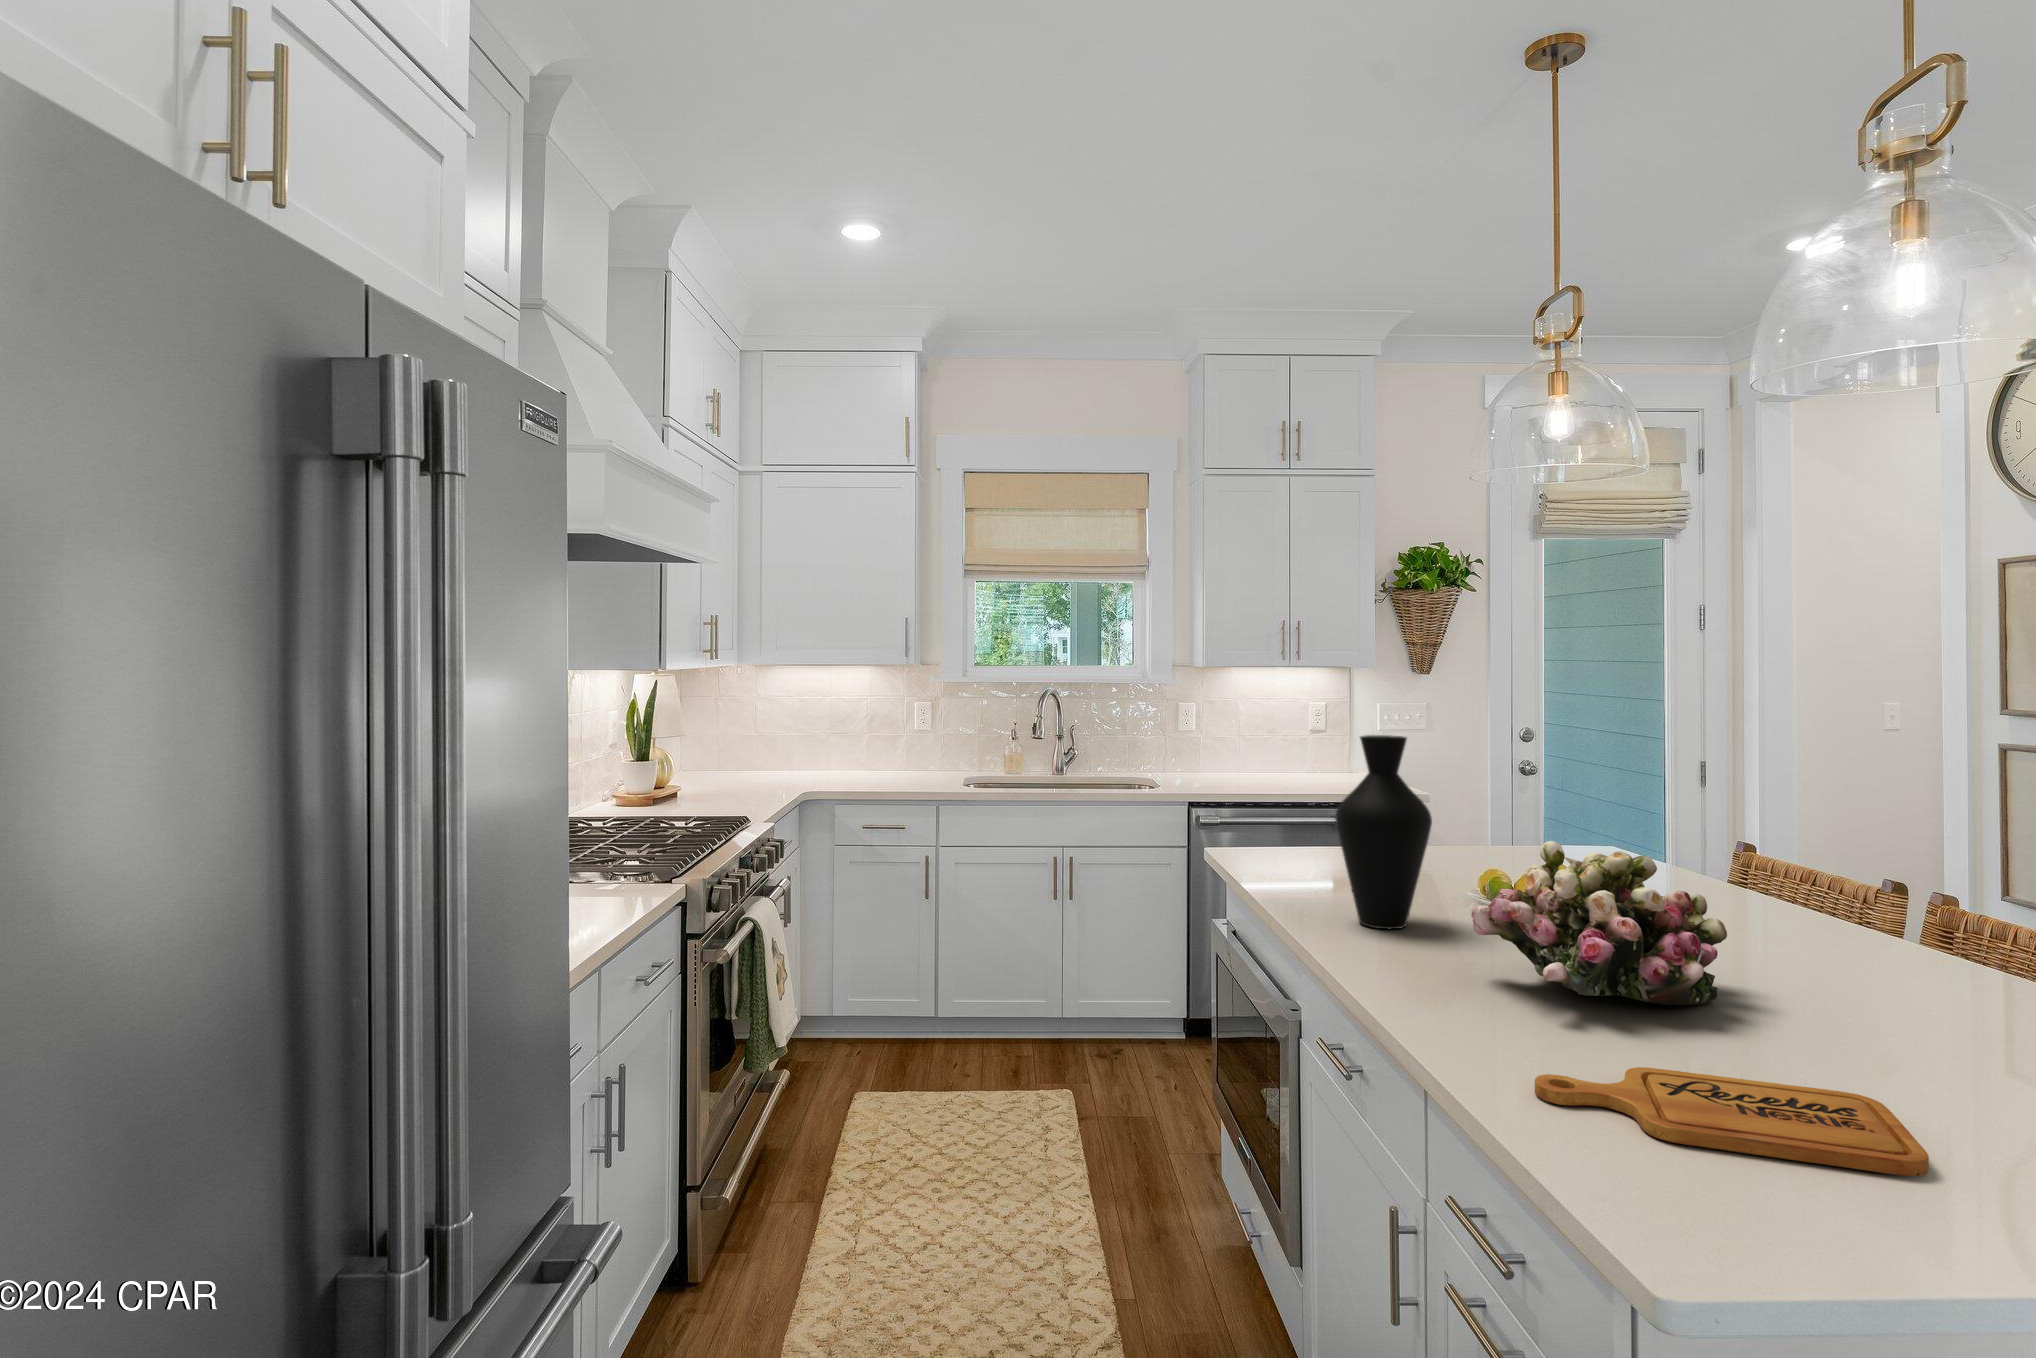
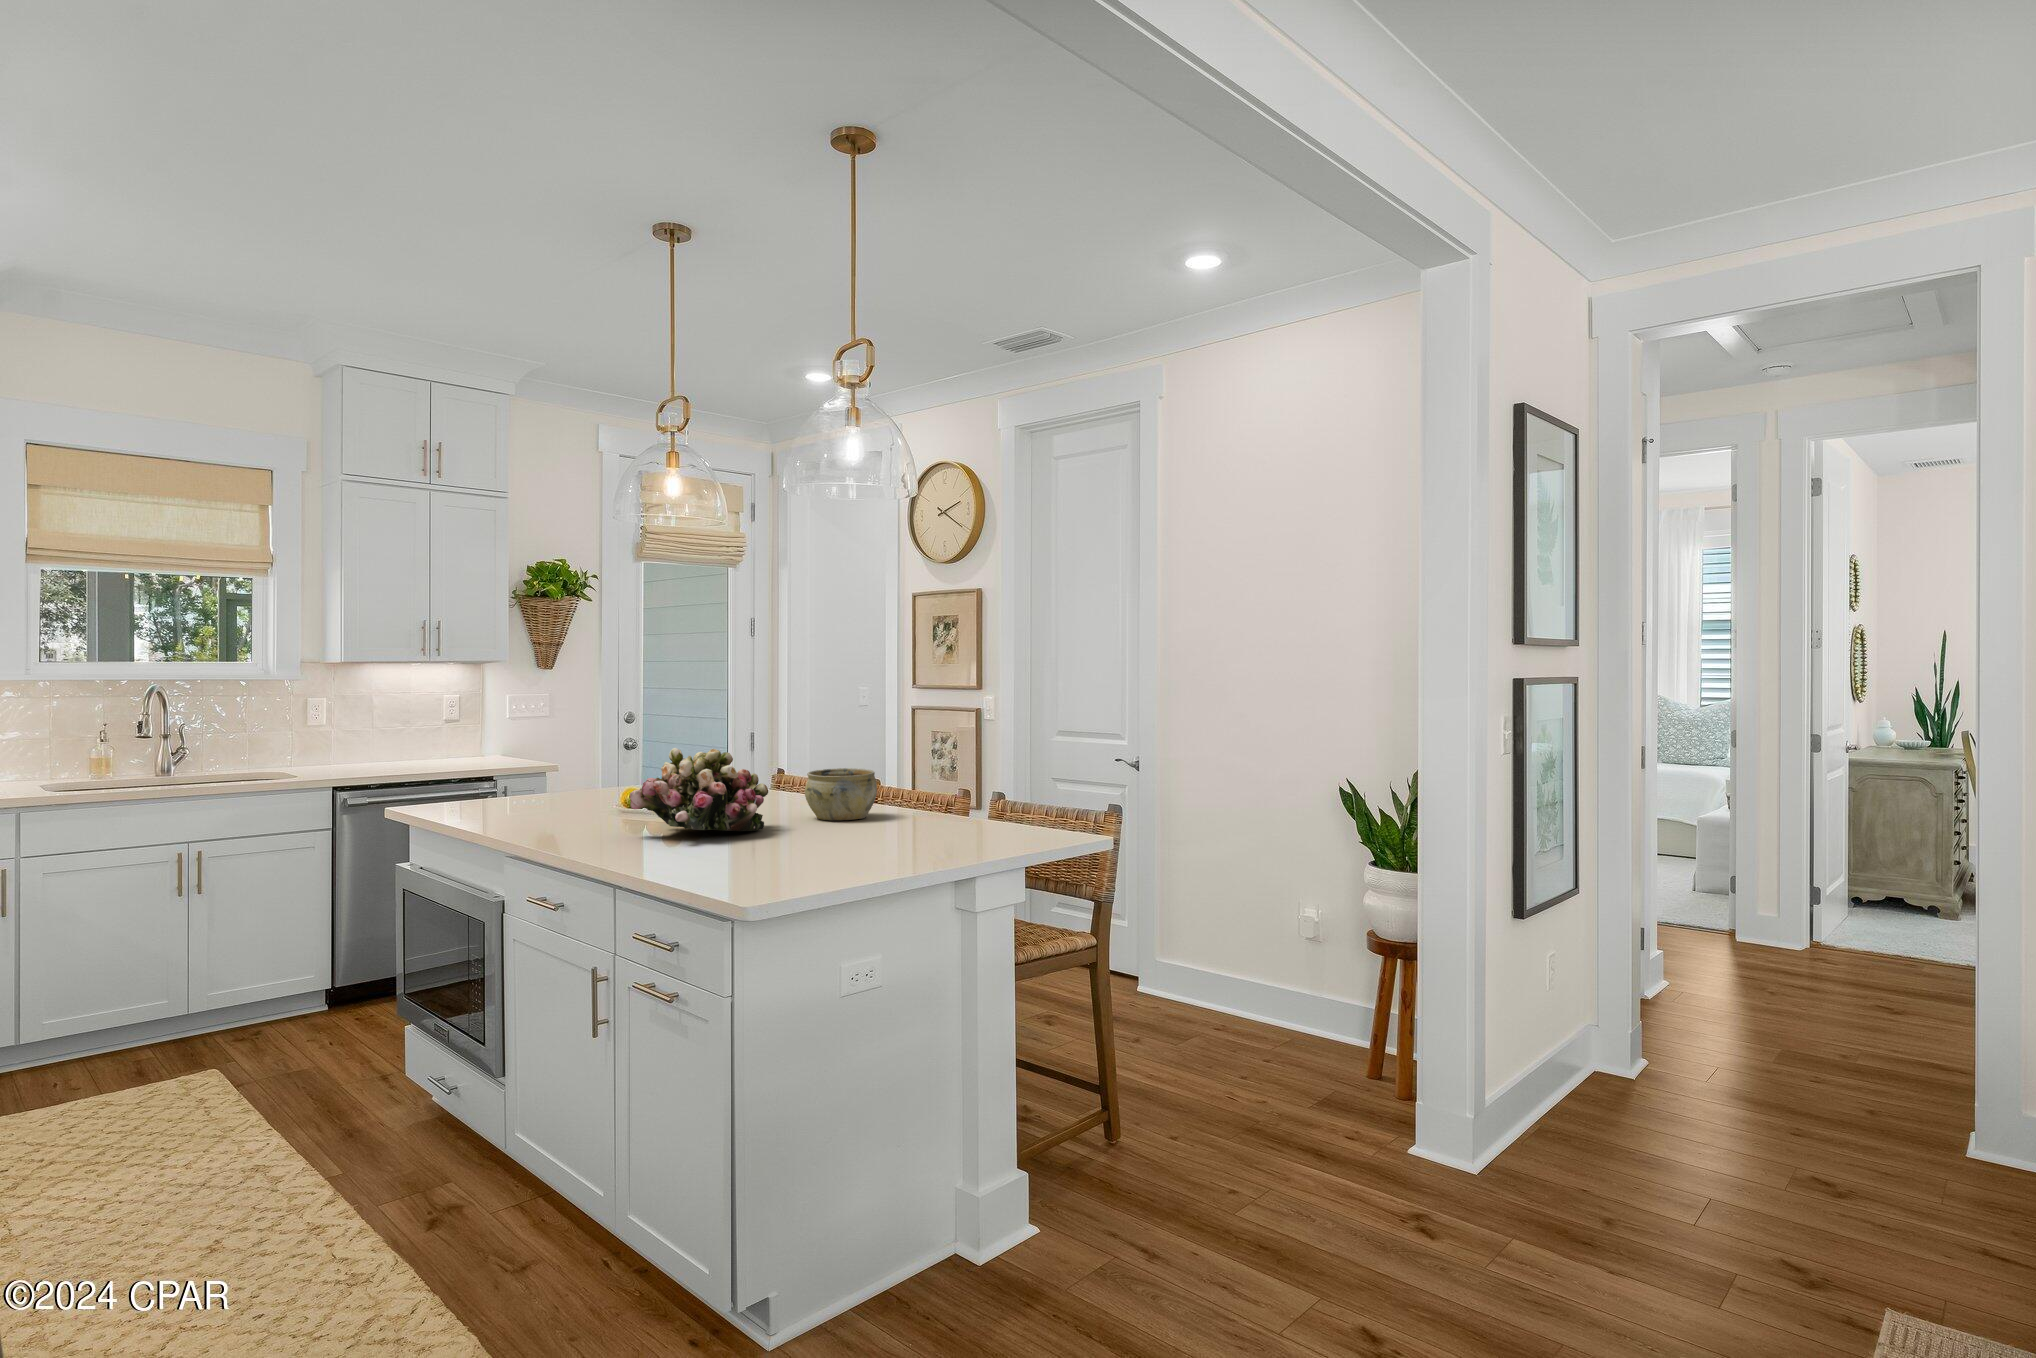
vase: present [1335,735,1432,929] -> none [526,693,595,827]
ceramic bowl: none [1802,891,1971,1002] -> present [805,768,877,820]
cutting board: present [1535,1067,1929,1176] -> none [678,842,846,867]

